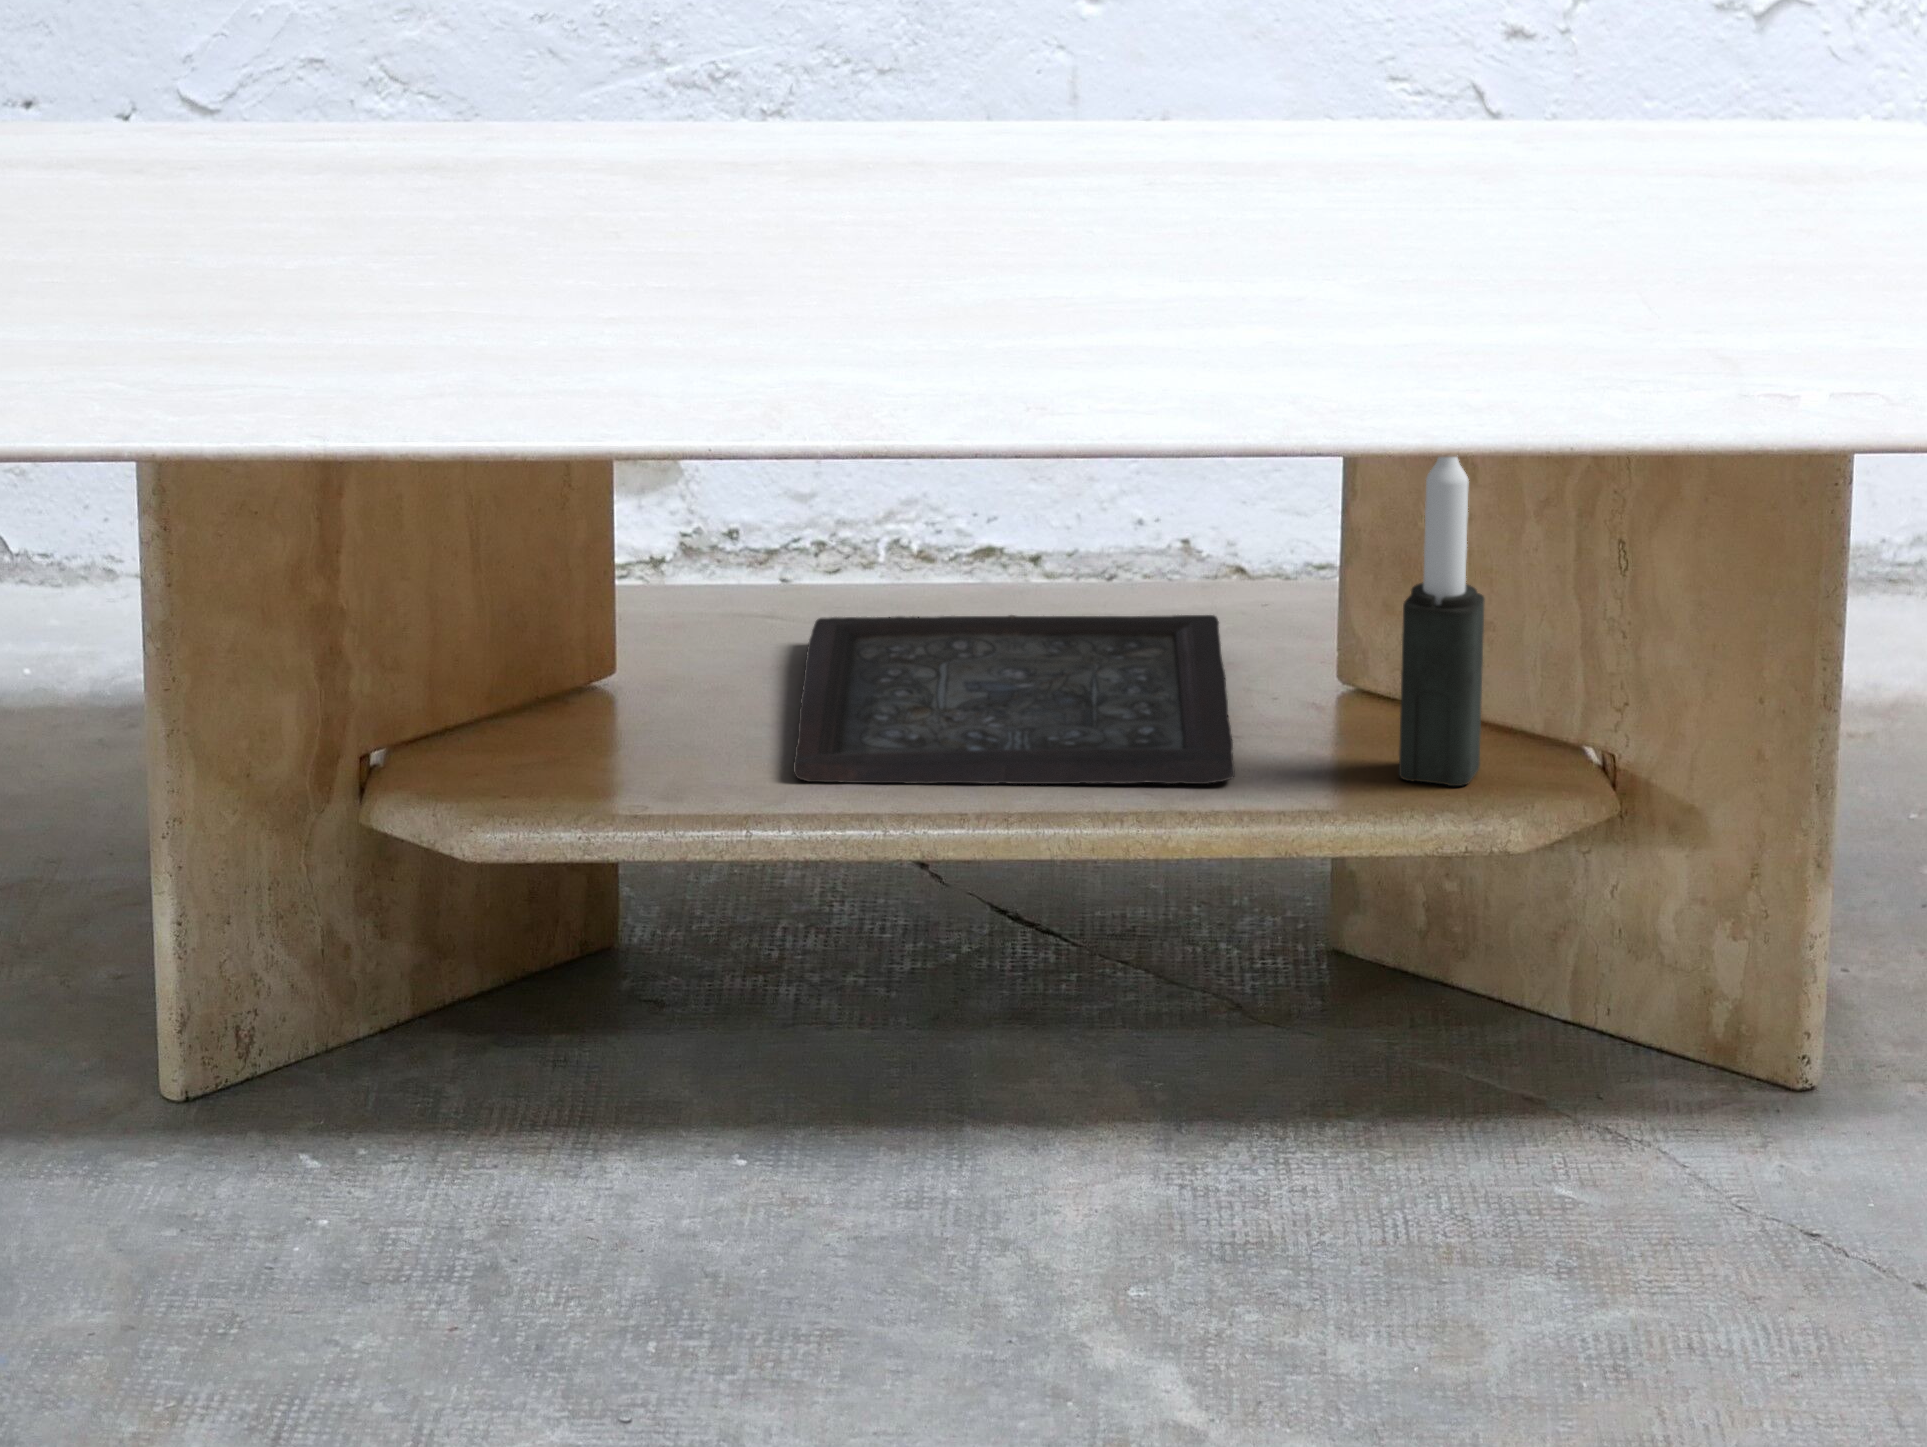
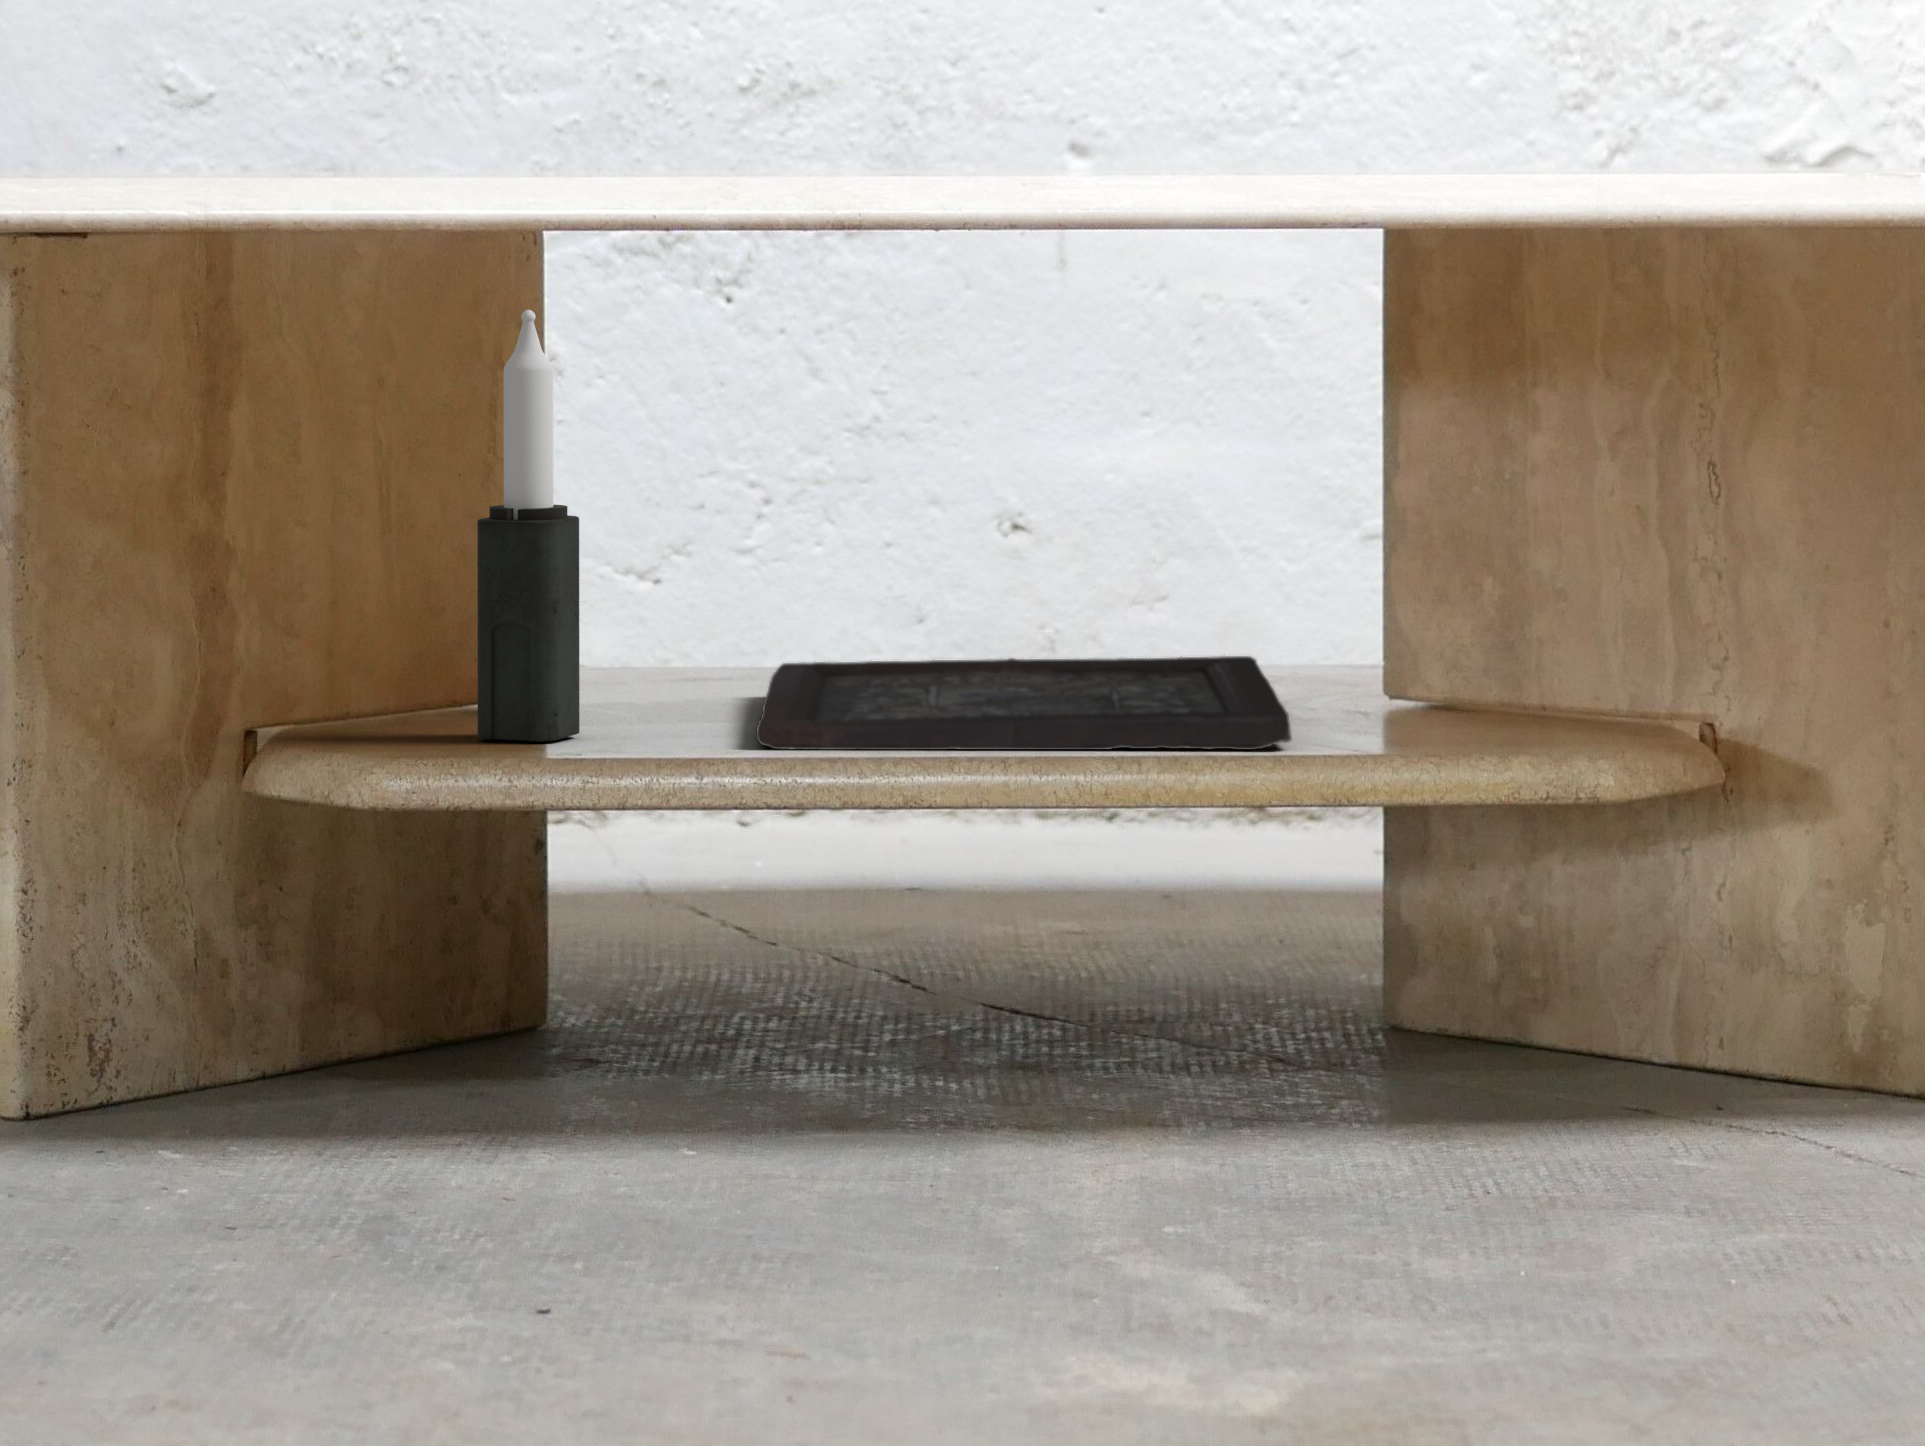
candle: present [1399,457,1485,786] -> present [477,310,580,741]

